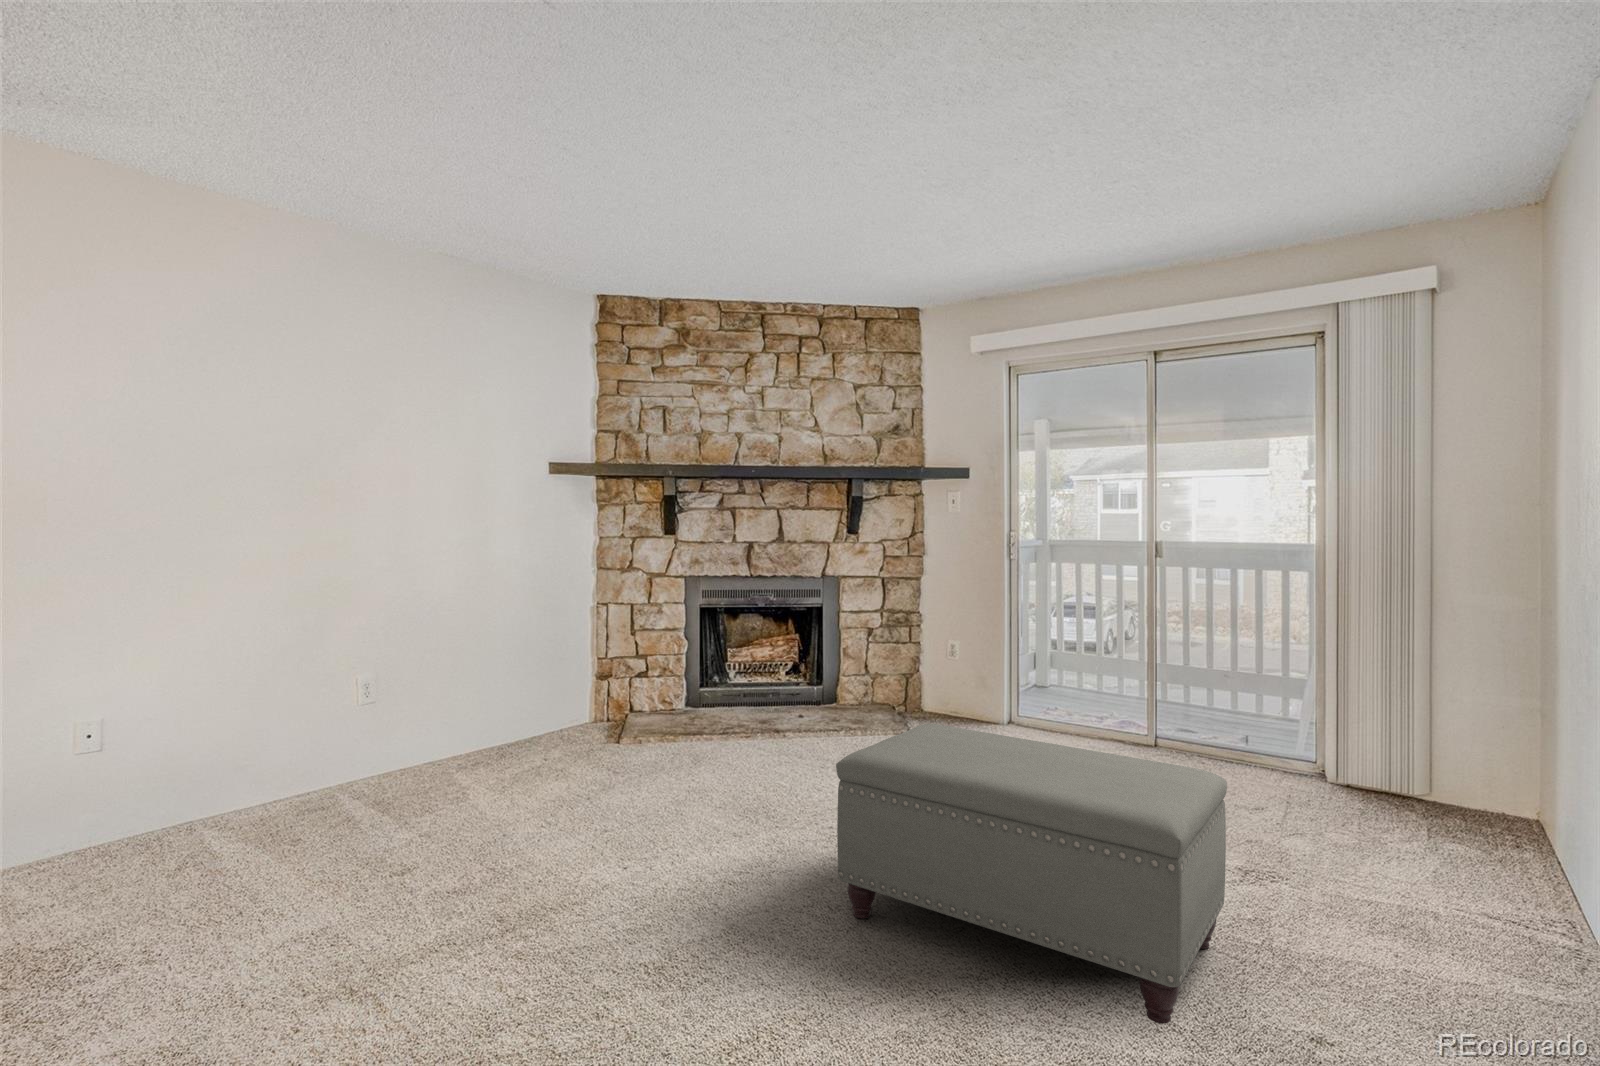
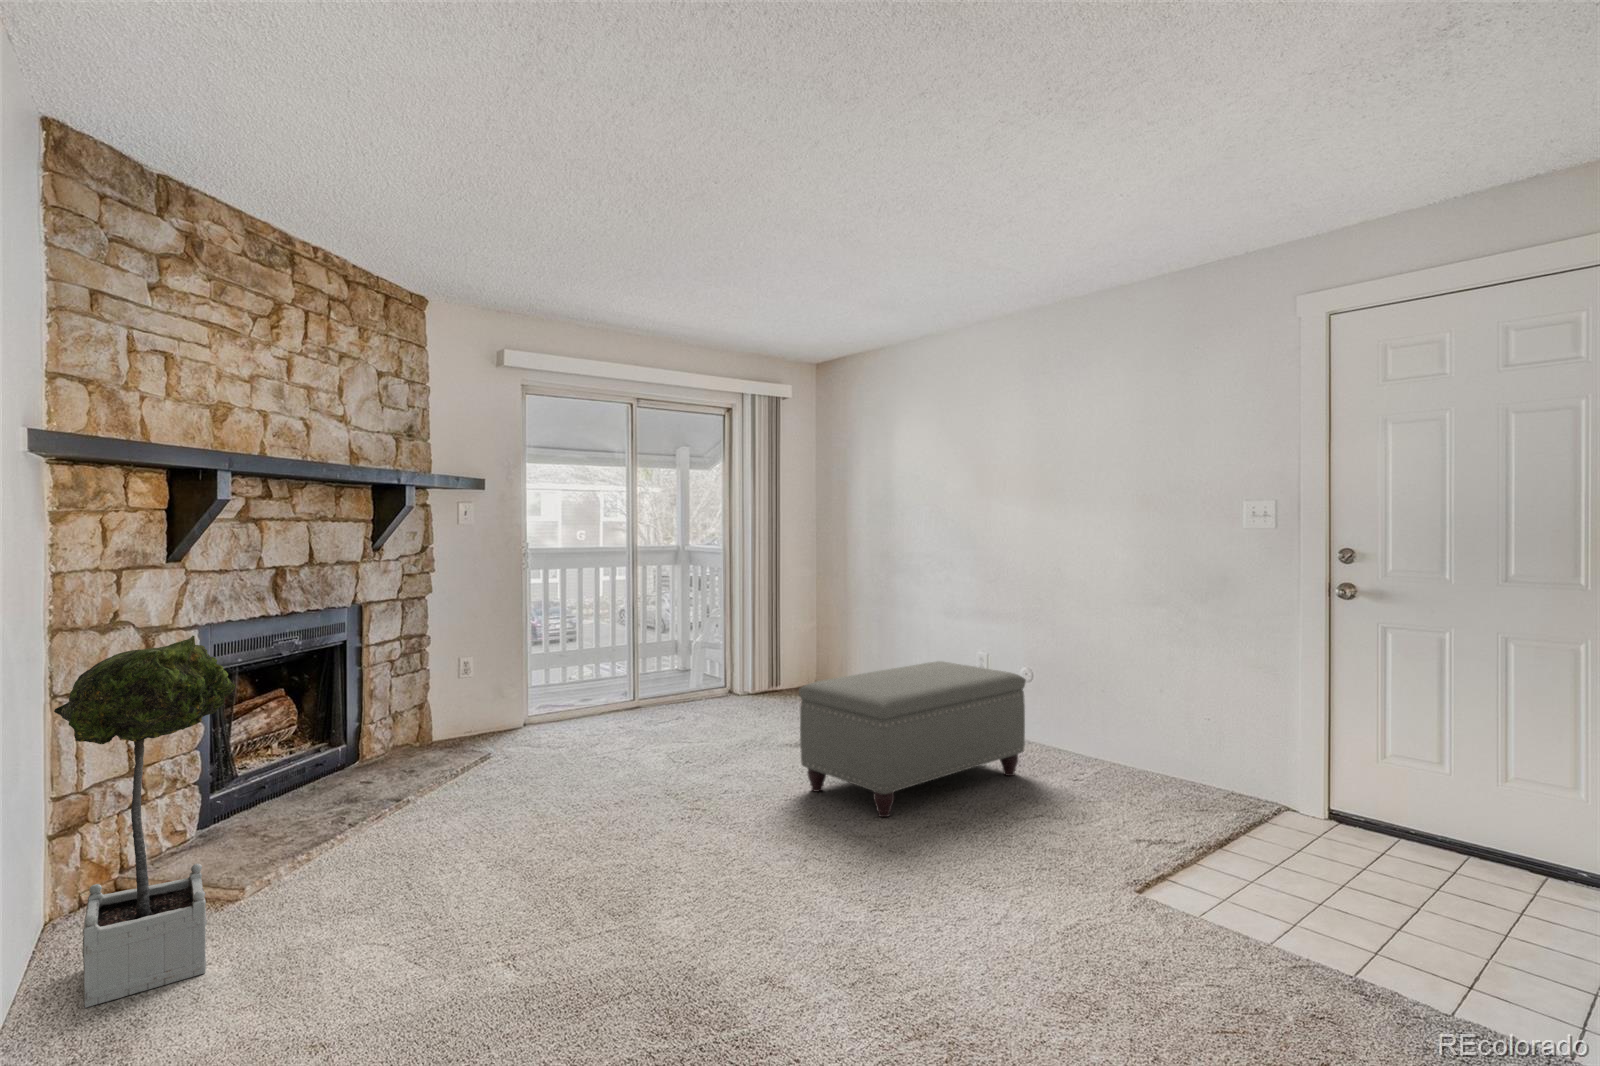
potted tree: none [477,572,563,757] -> present [54,636,235,1008]

